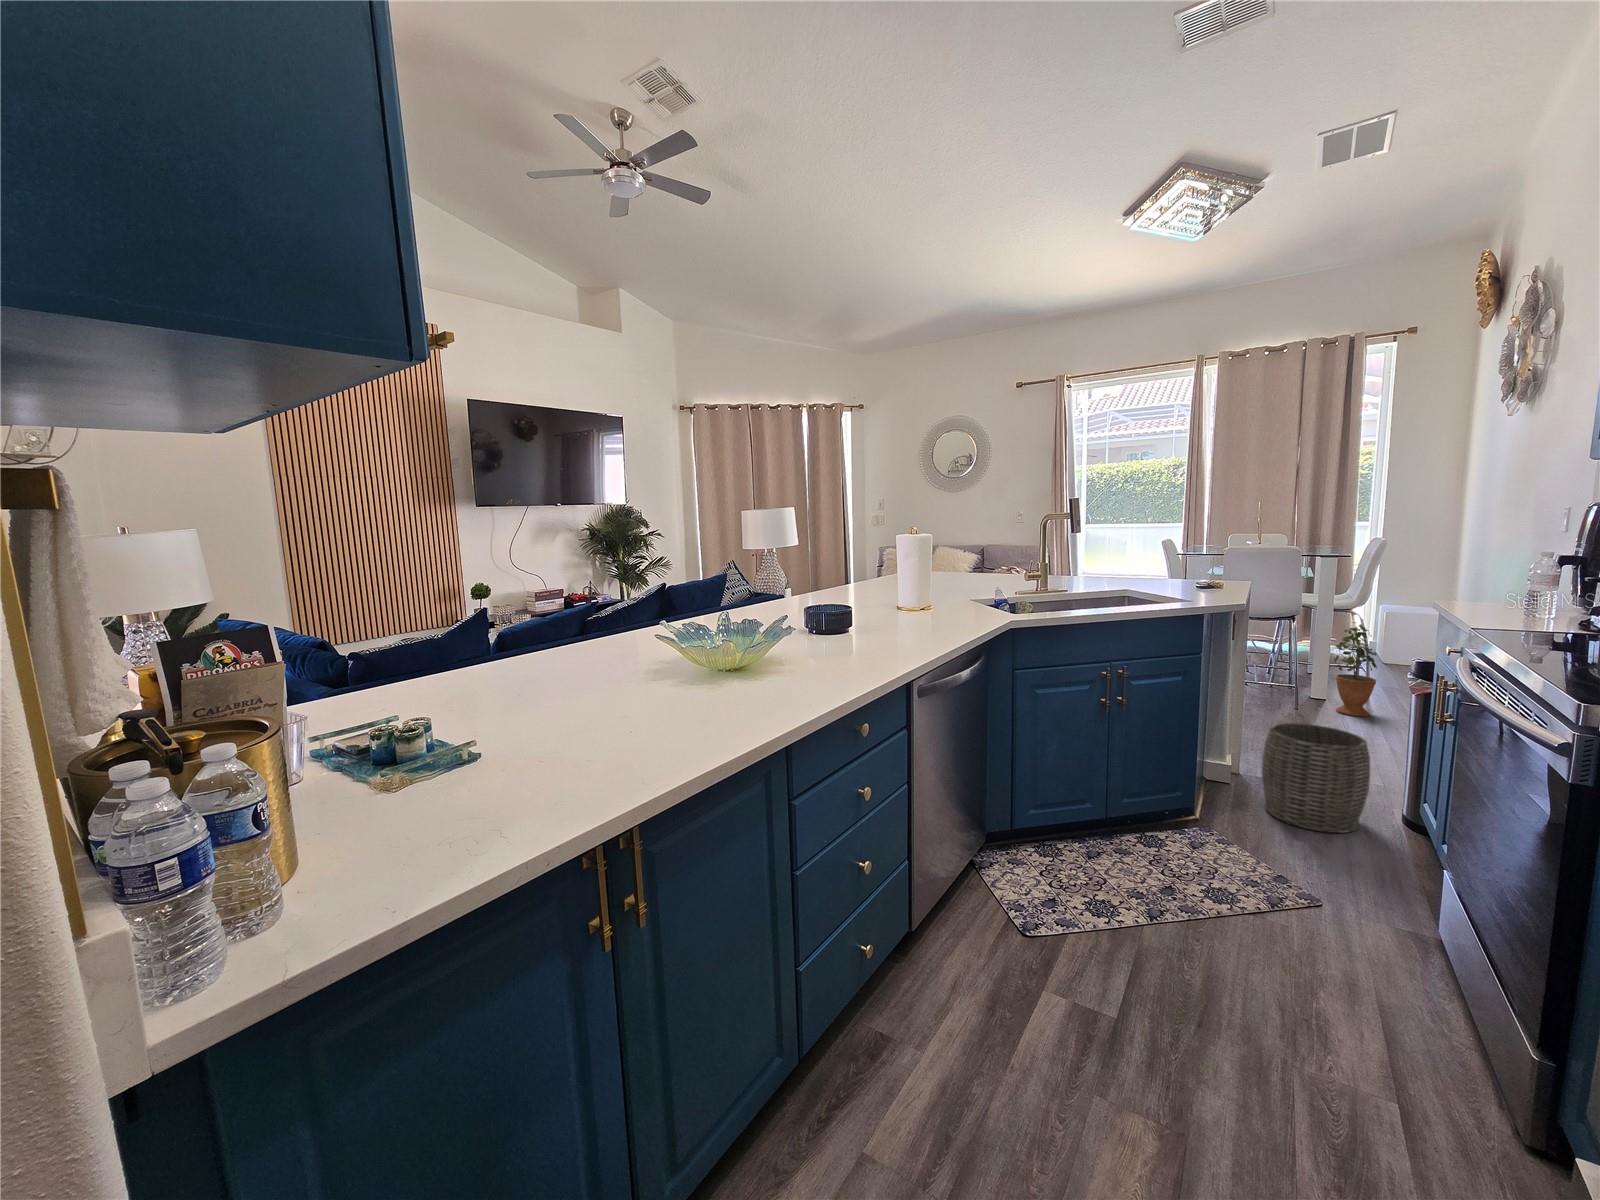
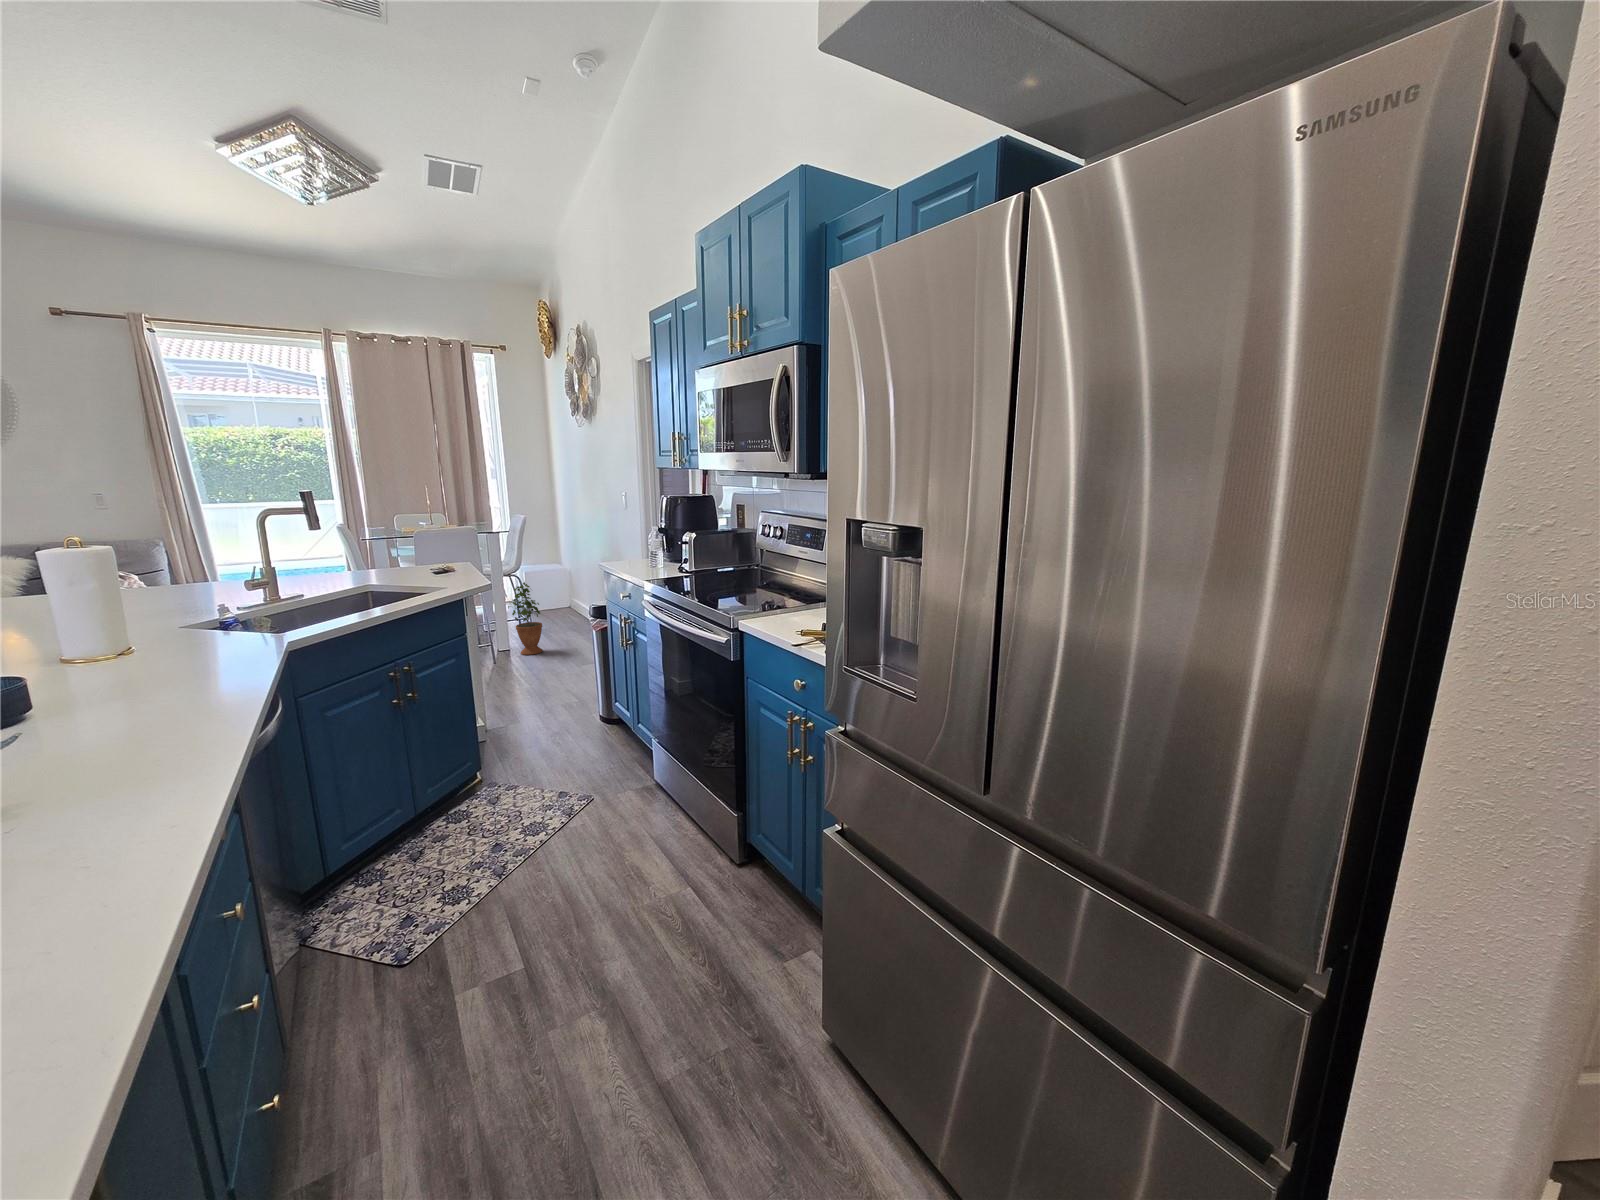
woven basket: present [1262,723,1370,833] -> none [512,668,584,752]

